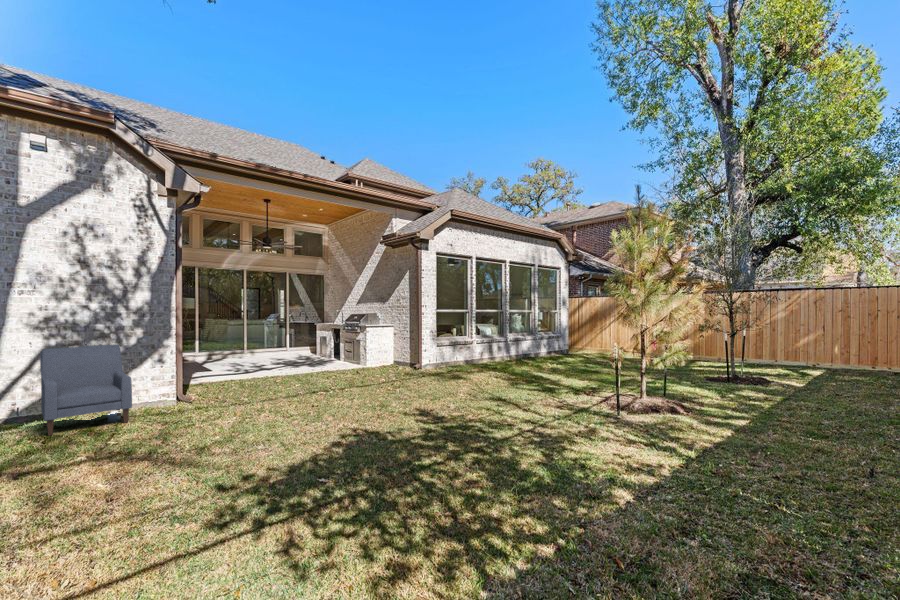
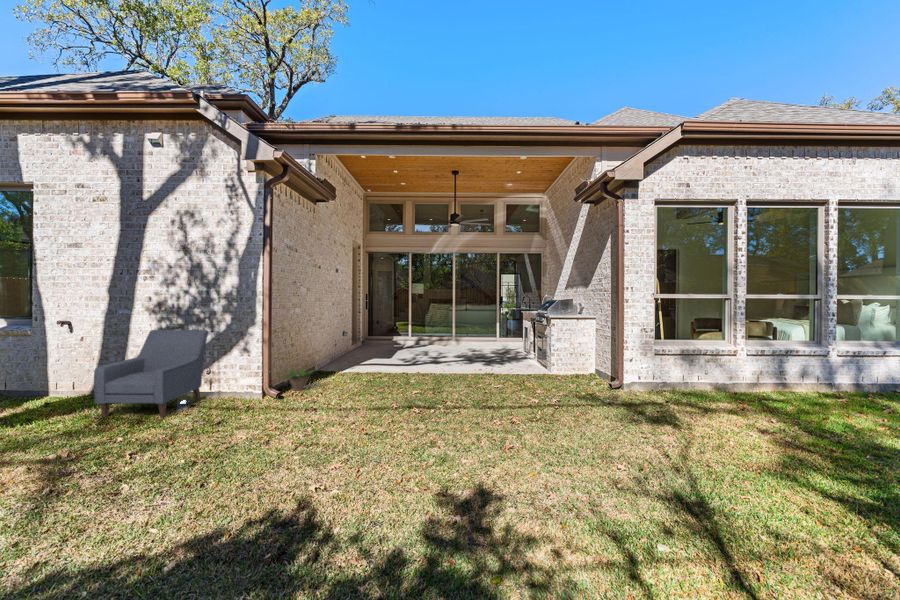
decorative plant: none [183,376,218,397] -> present [283,367,316,391]

